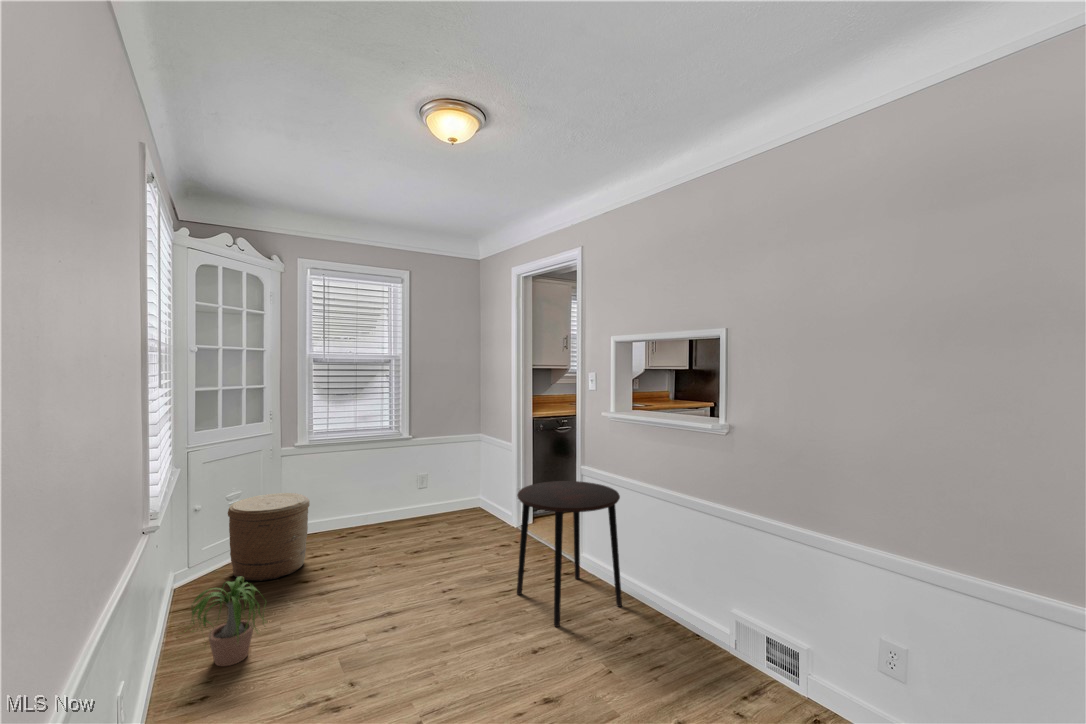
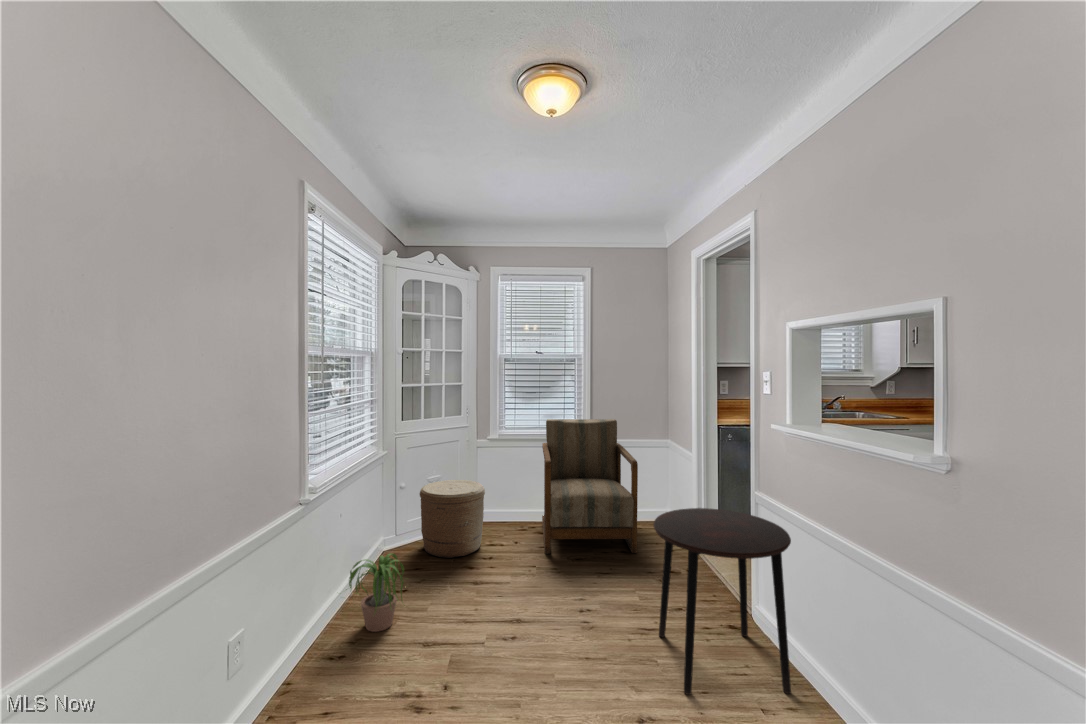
armchair: none [358,417,467,555] -> present [542,419,638,554]

